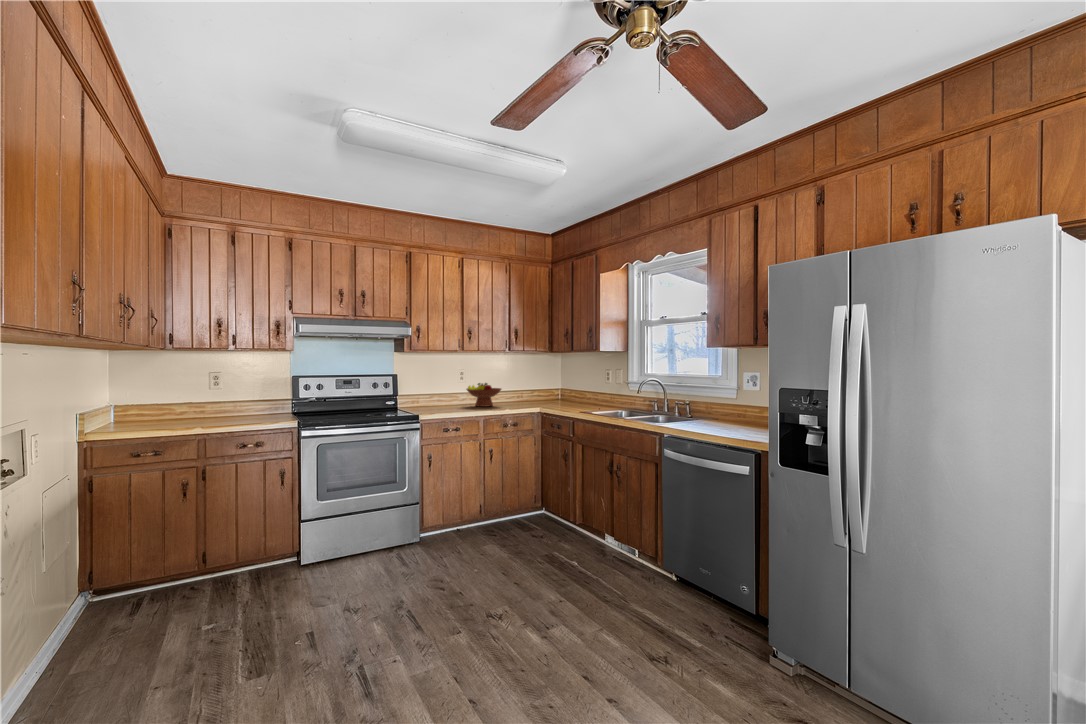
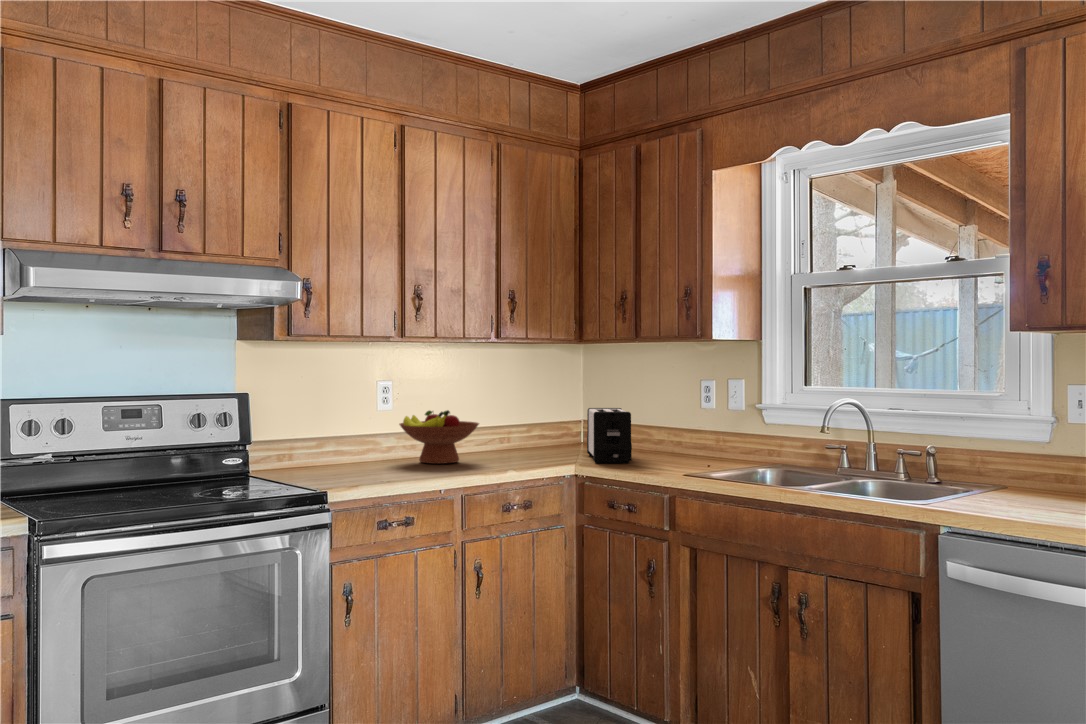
toaster: none [553,382,572,407] -> present [587,408,632,463]

